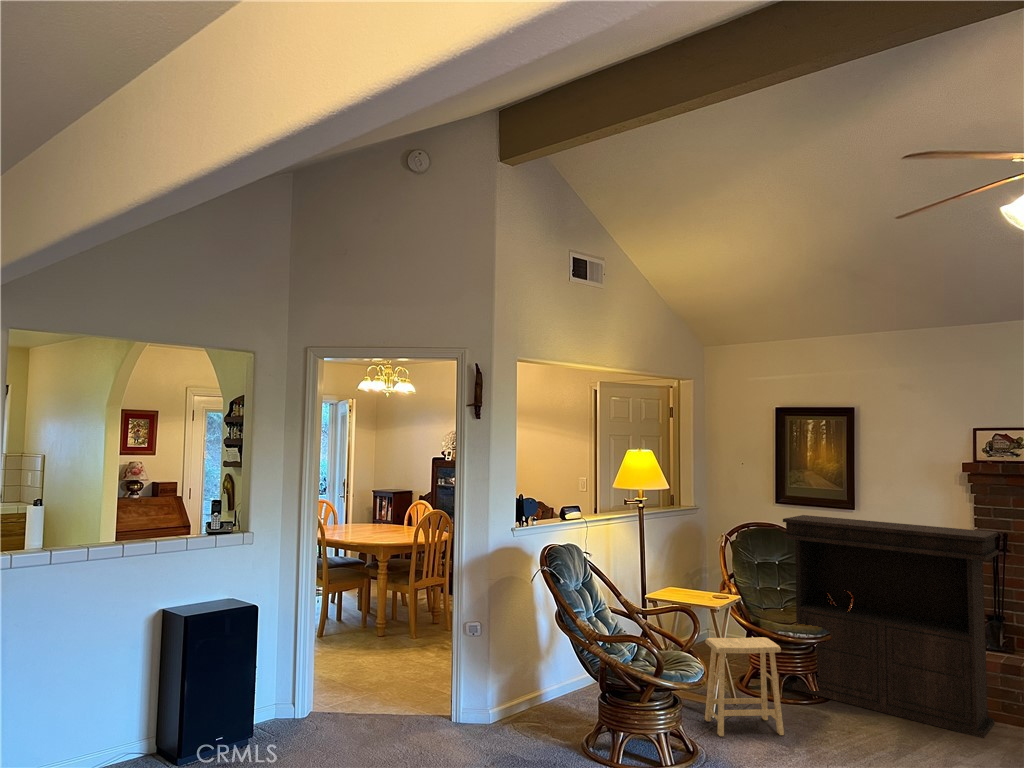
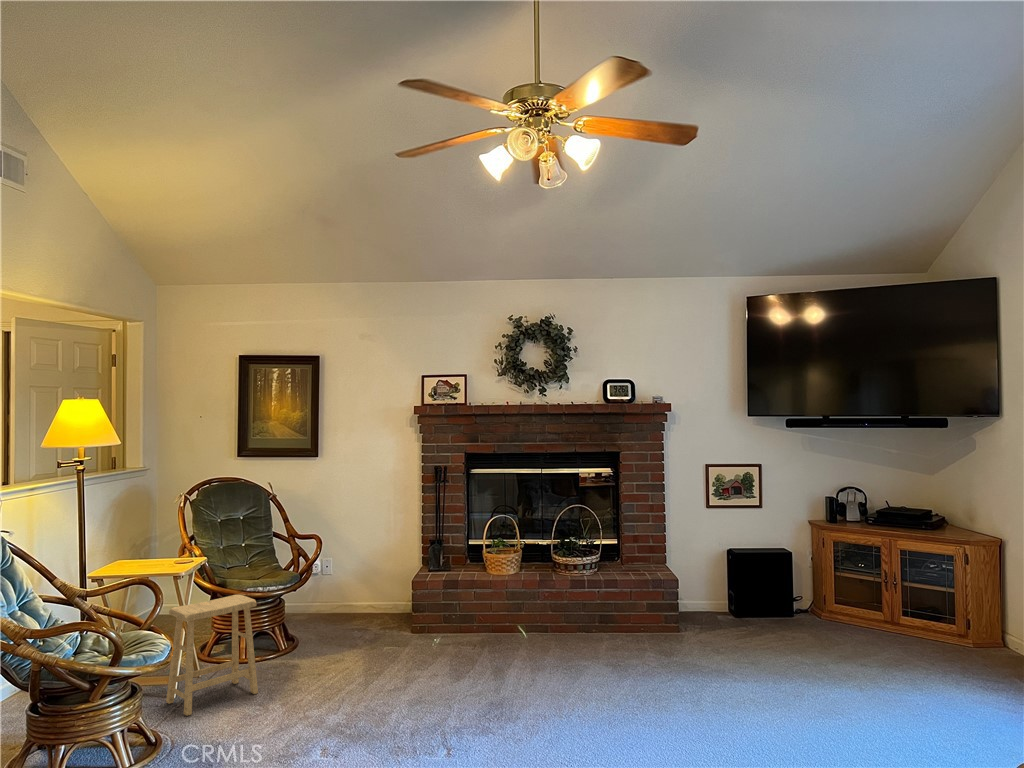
console table: present [783,515,999,738] -> none [253,464,441,645]

